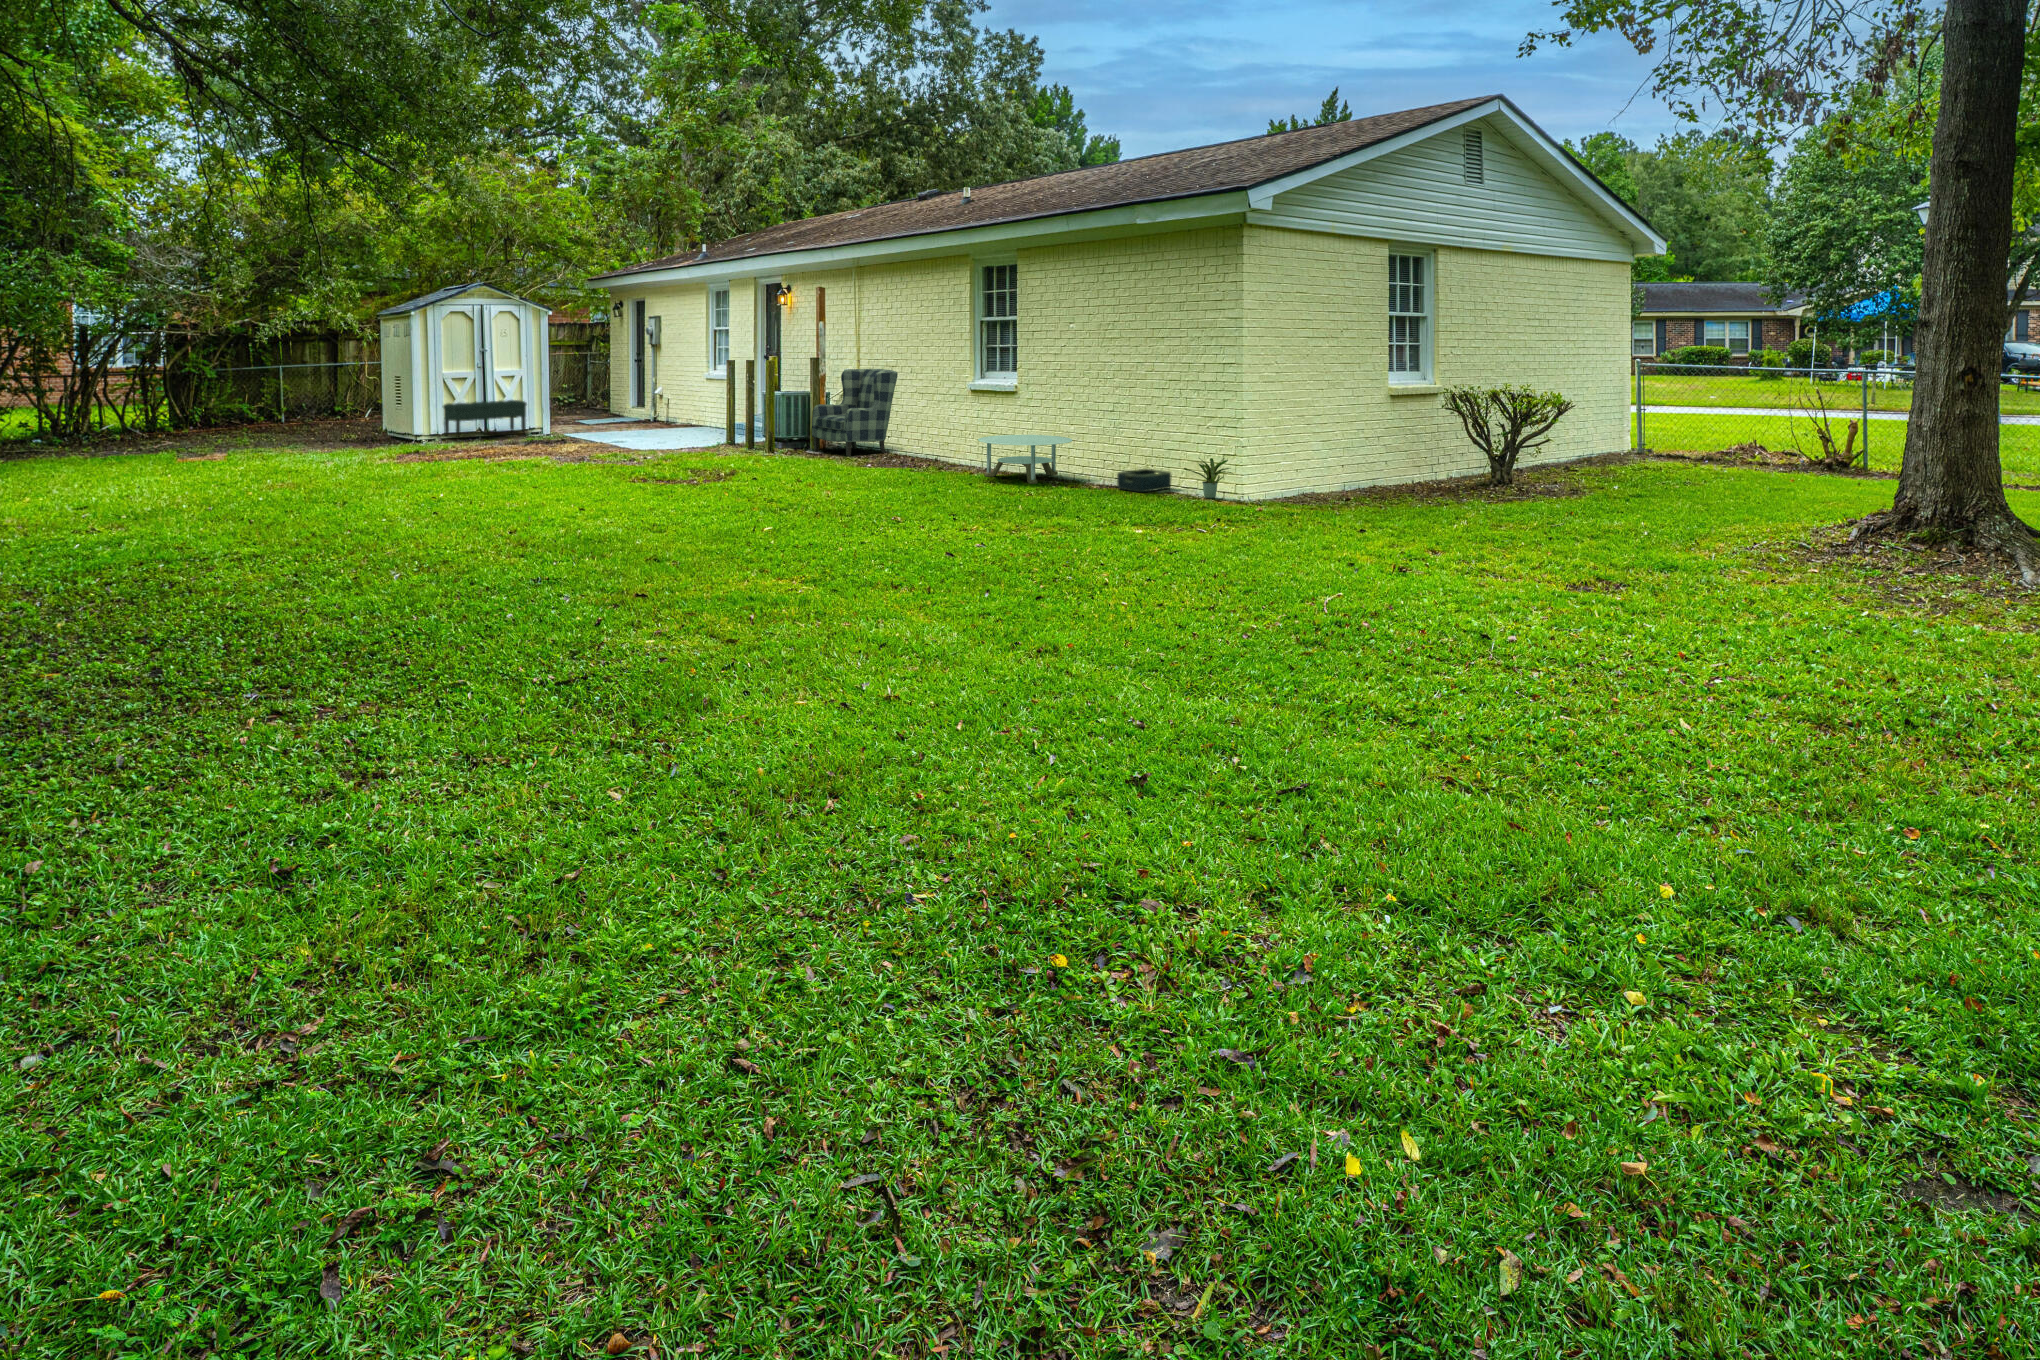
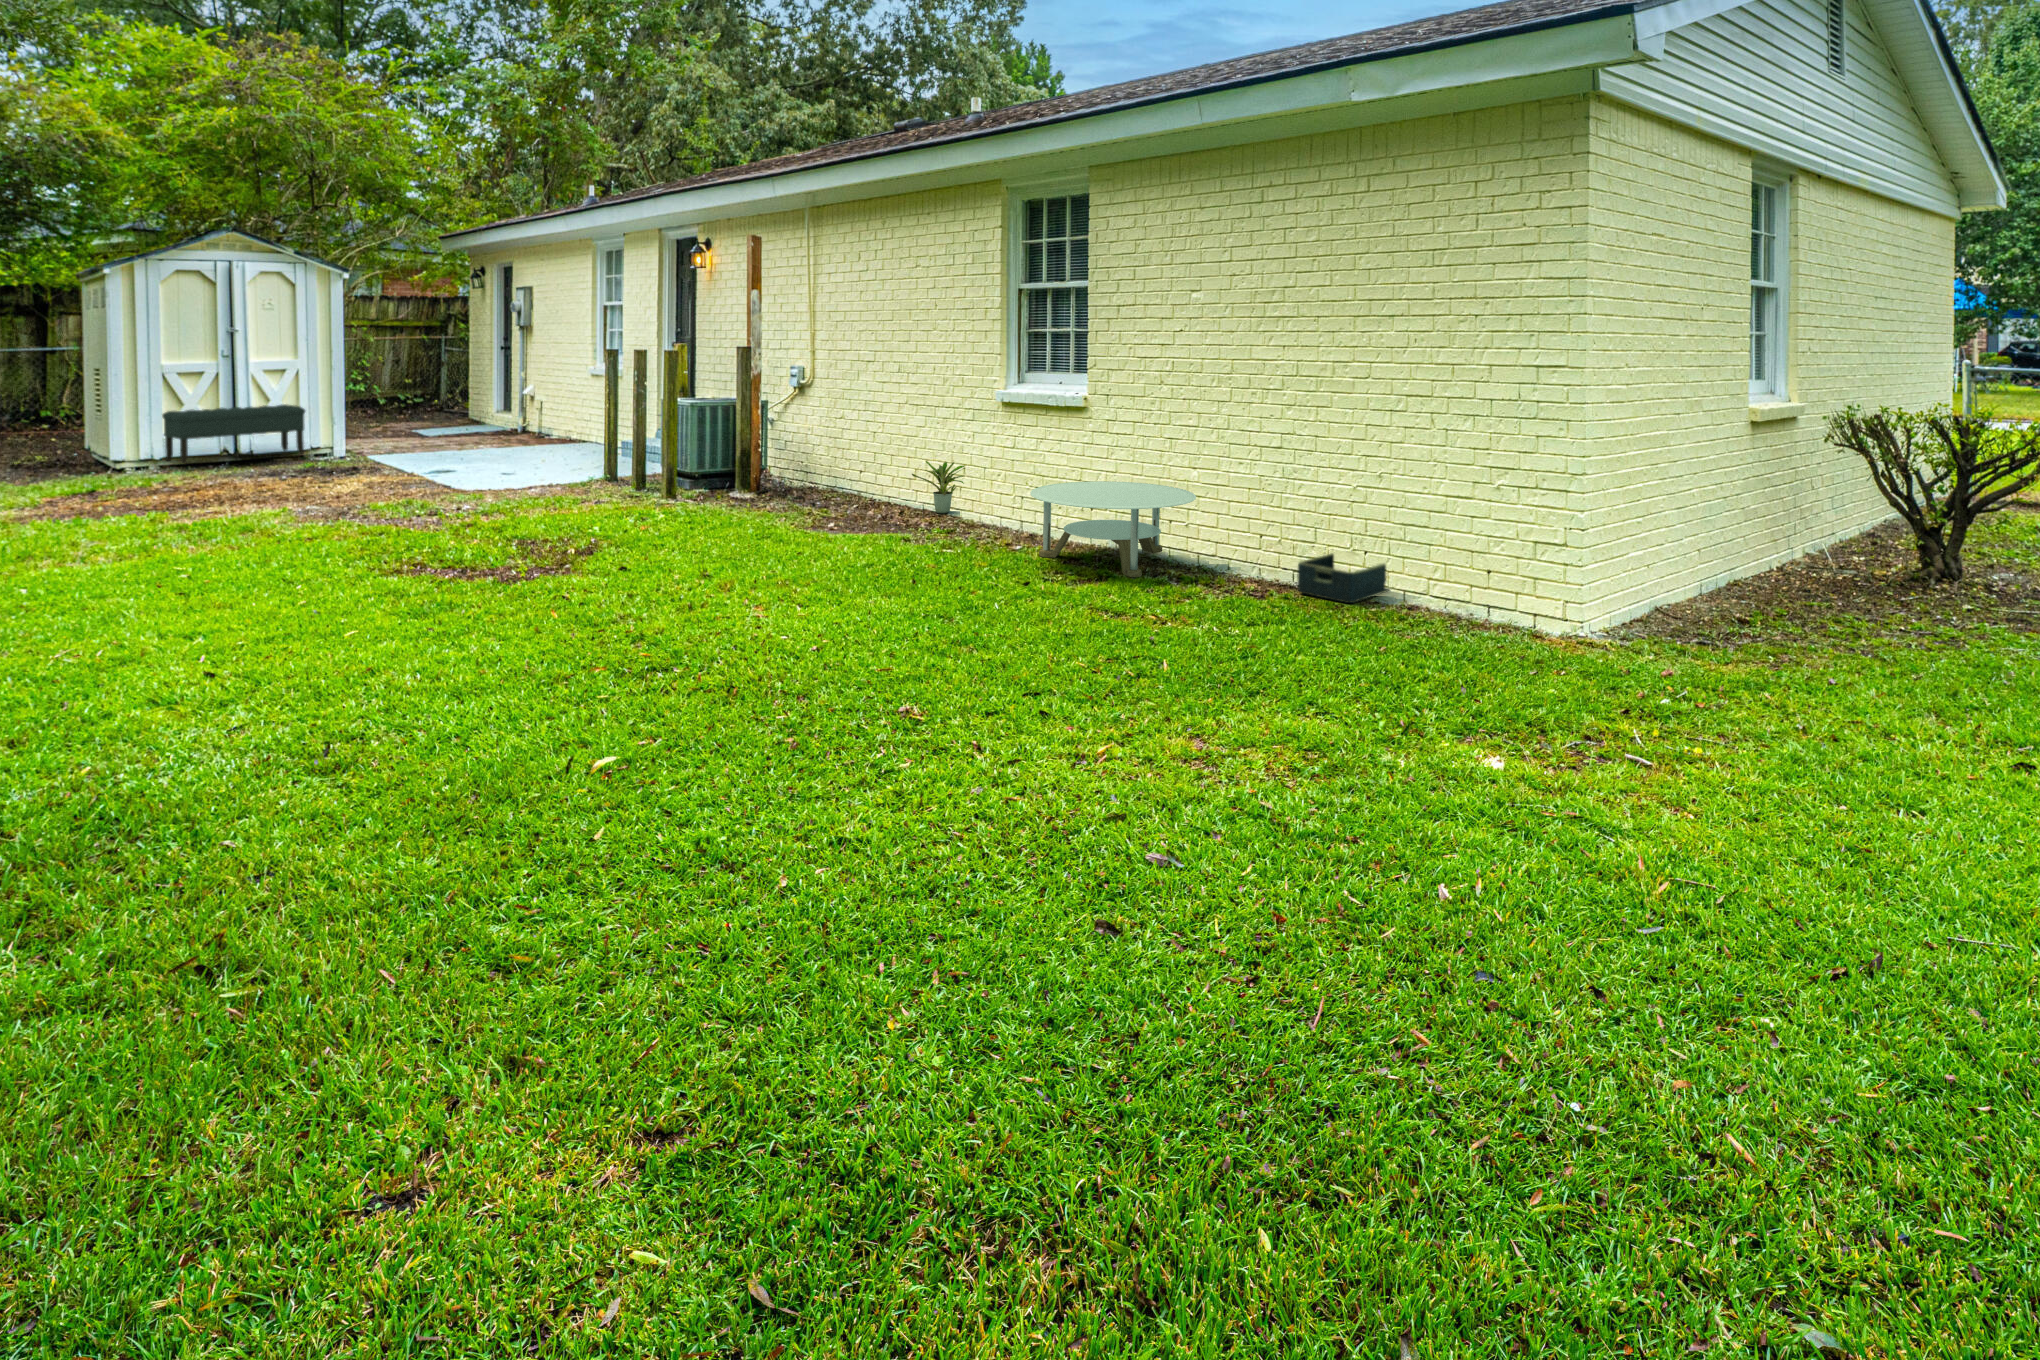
chair: present [812,369,898,457] -> none [739,364,878,507]
potted plant: present [1184,458,1233,499] -> present [912,461,965,514]

